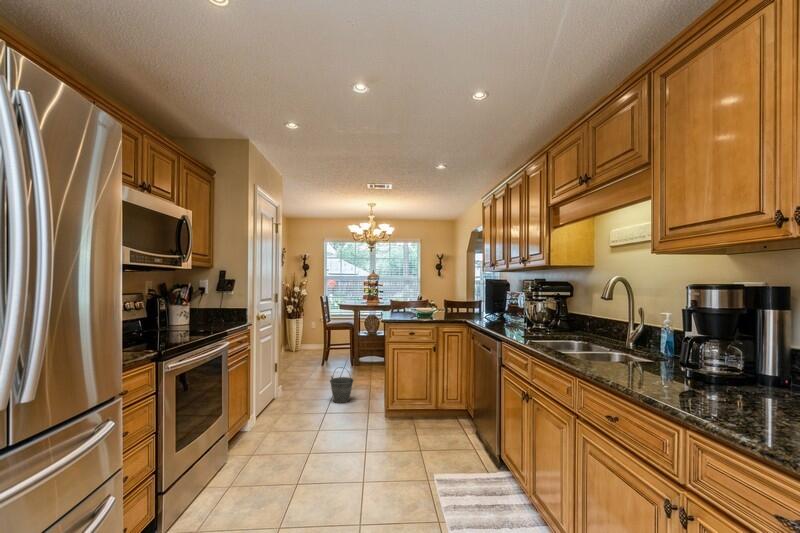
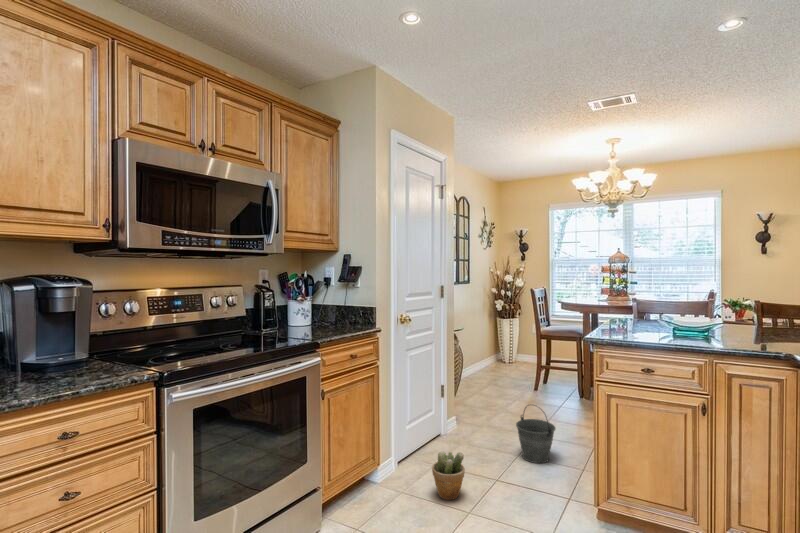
potted plant: none [289,399,311,431] -> present [432,452,465,500]

